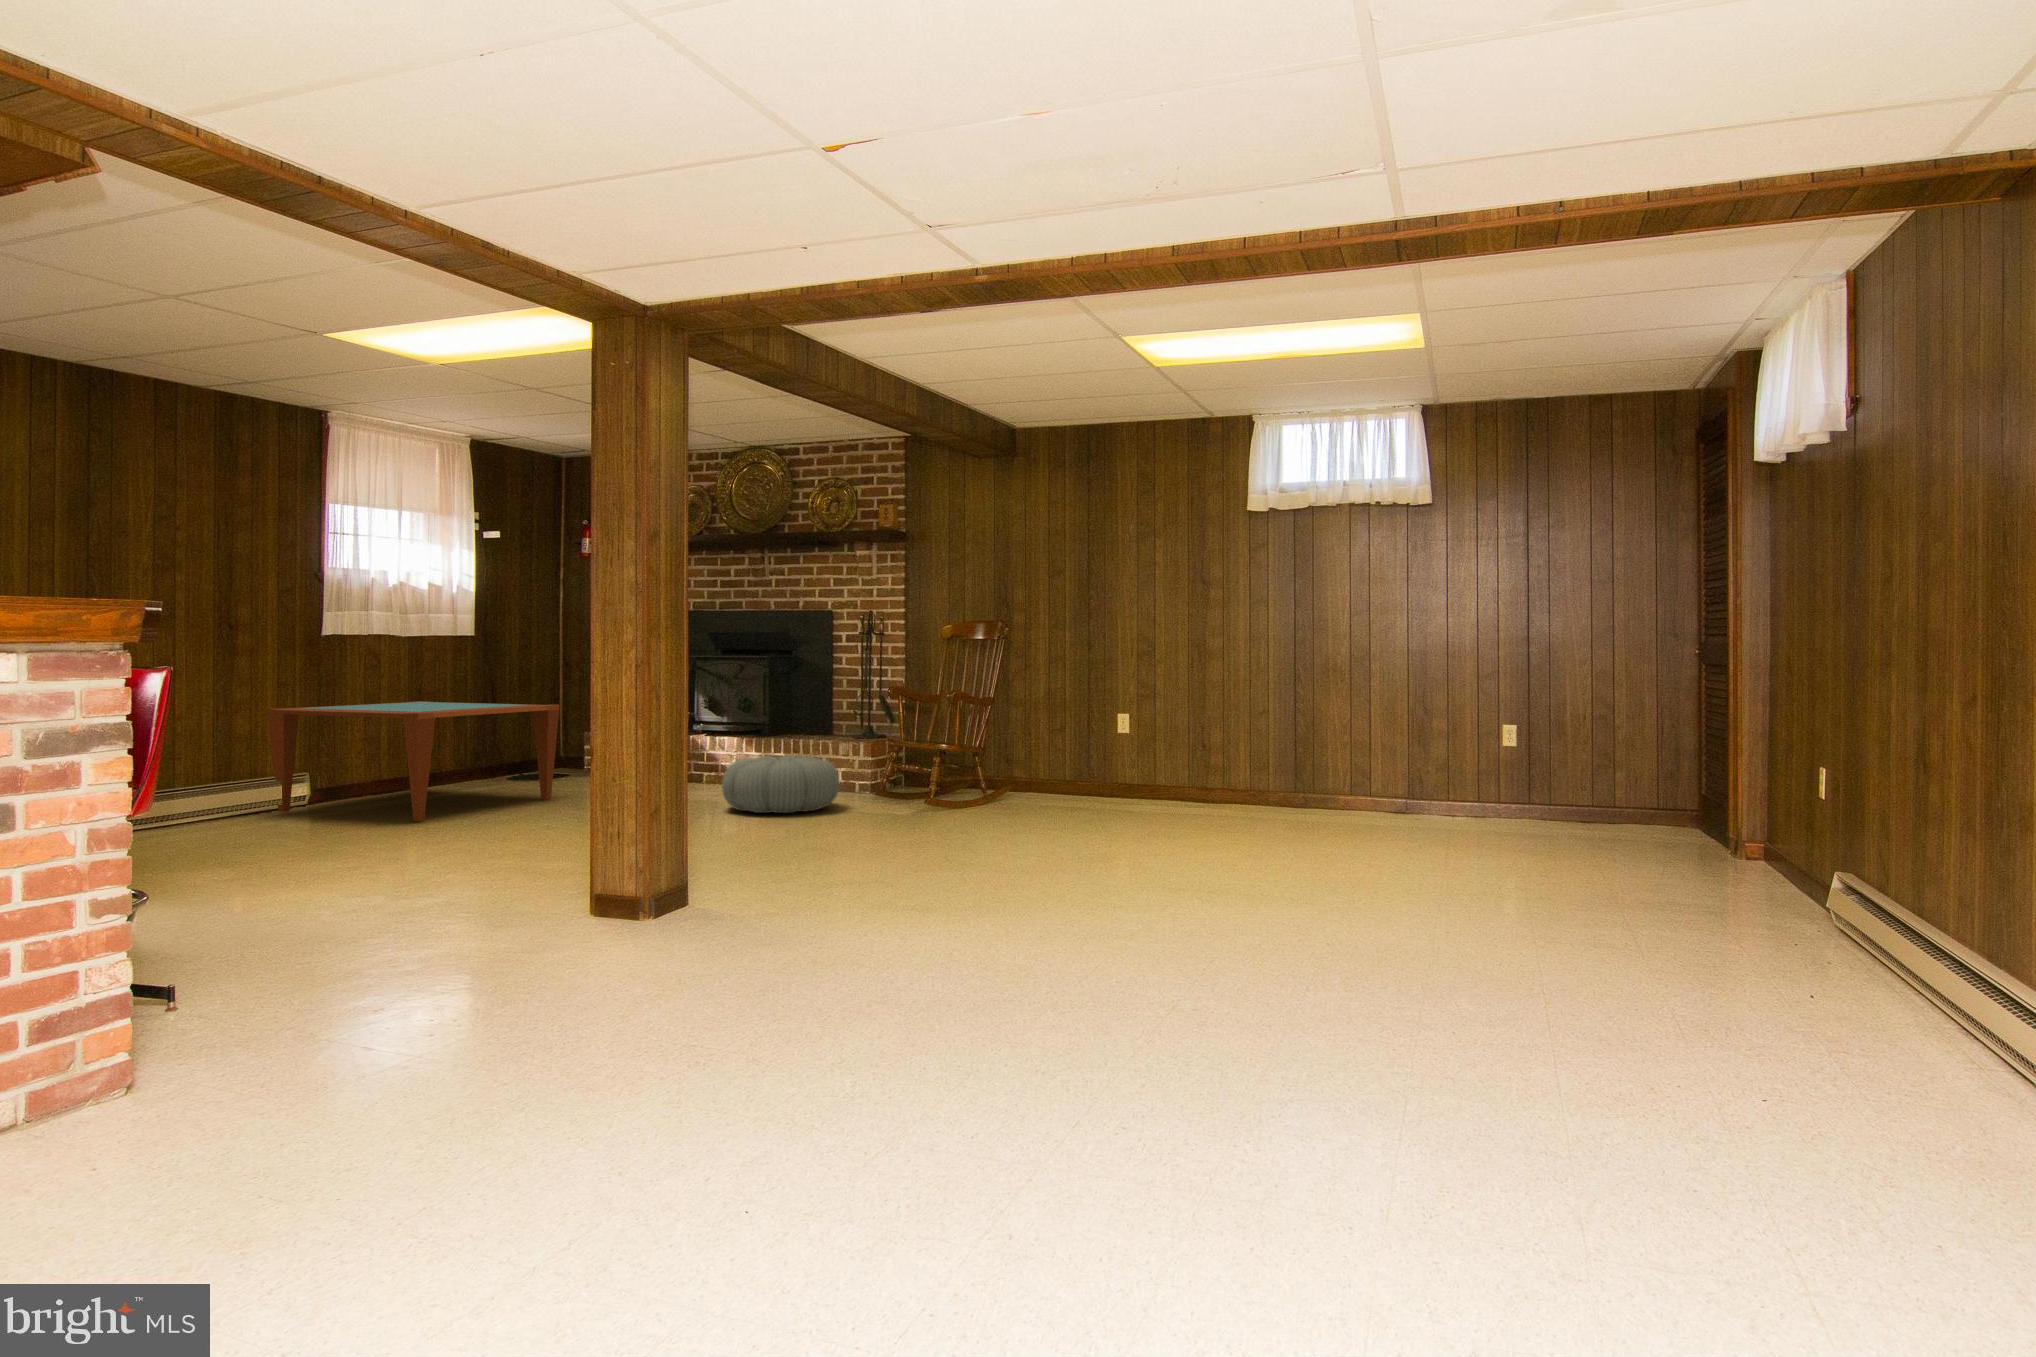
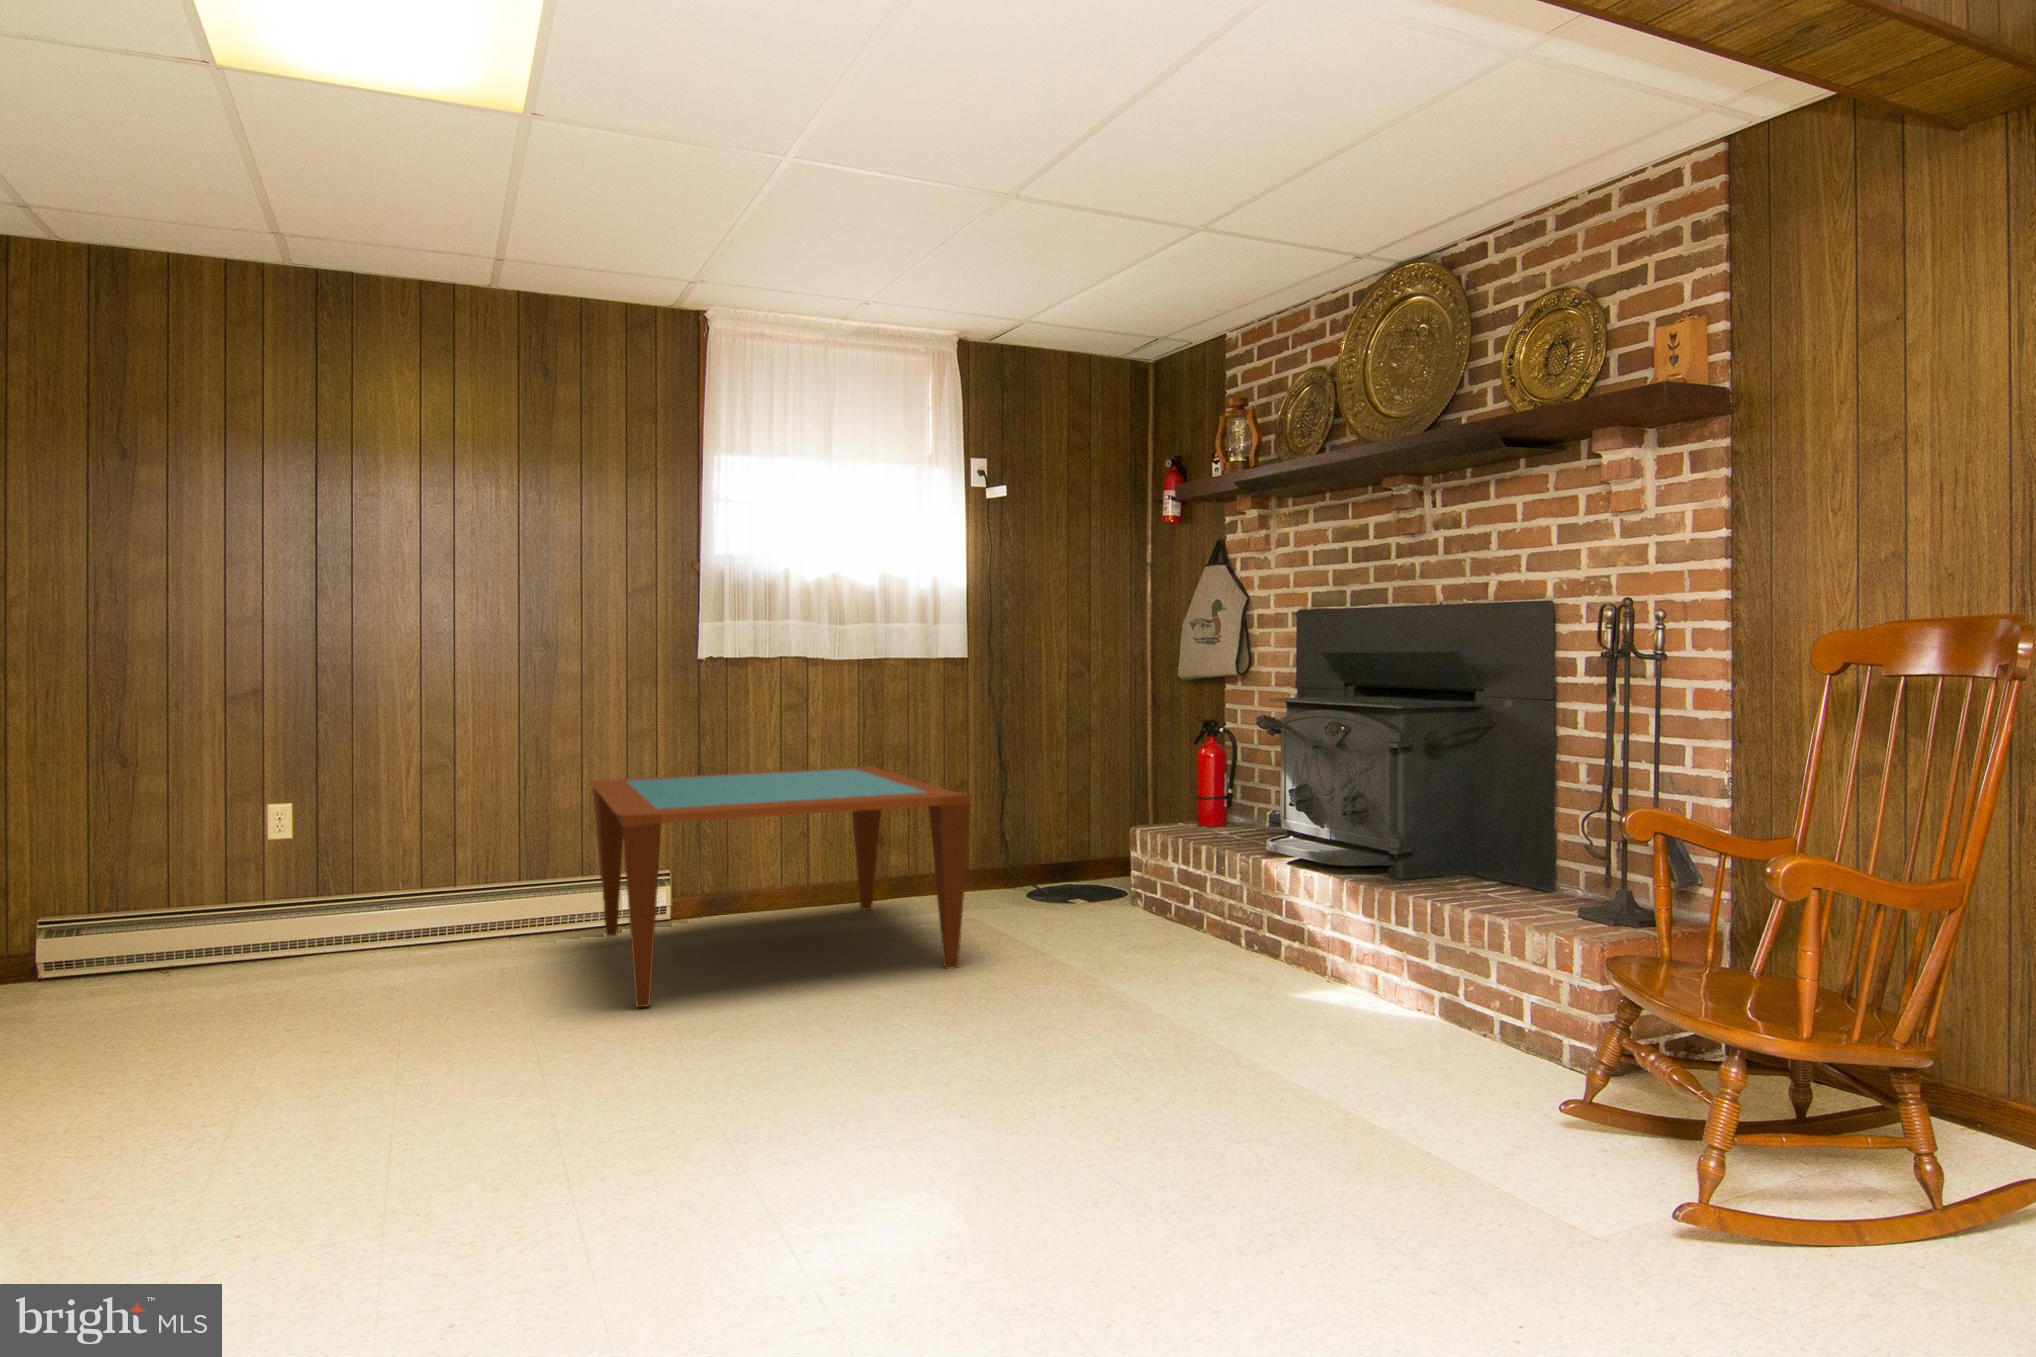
pouf: present [722,756,840,813] -> none [1111,967,1418,1165]

